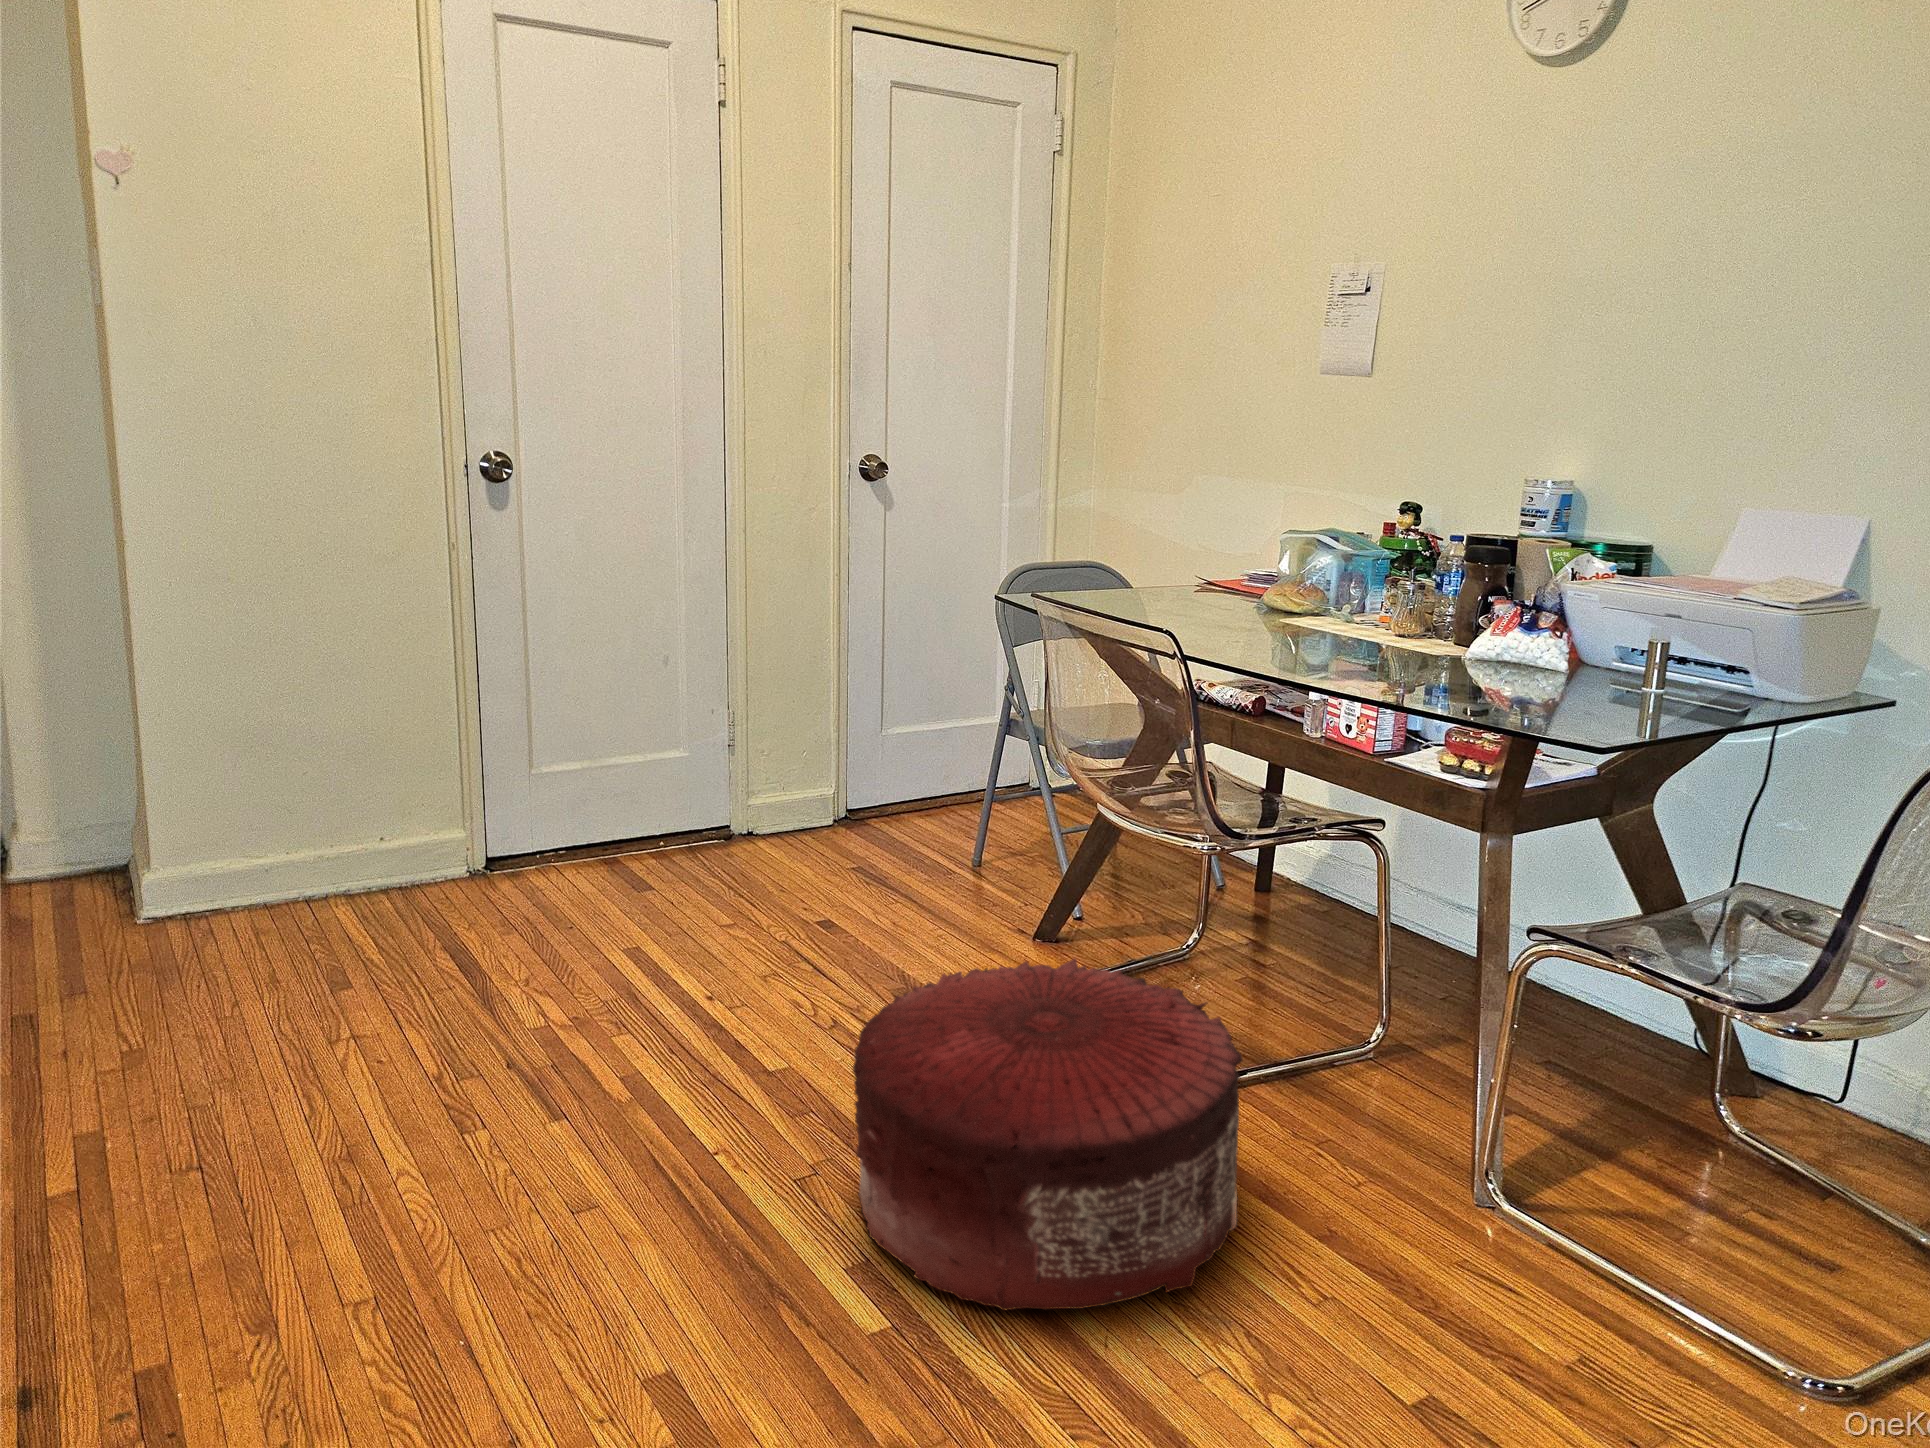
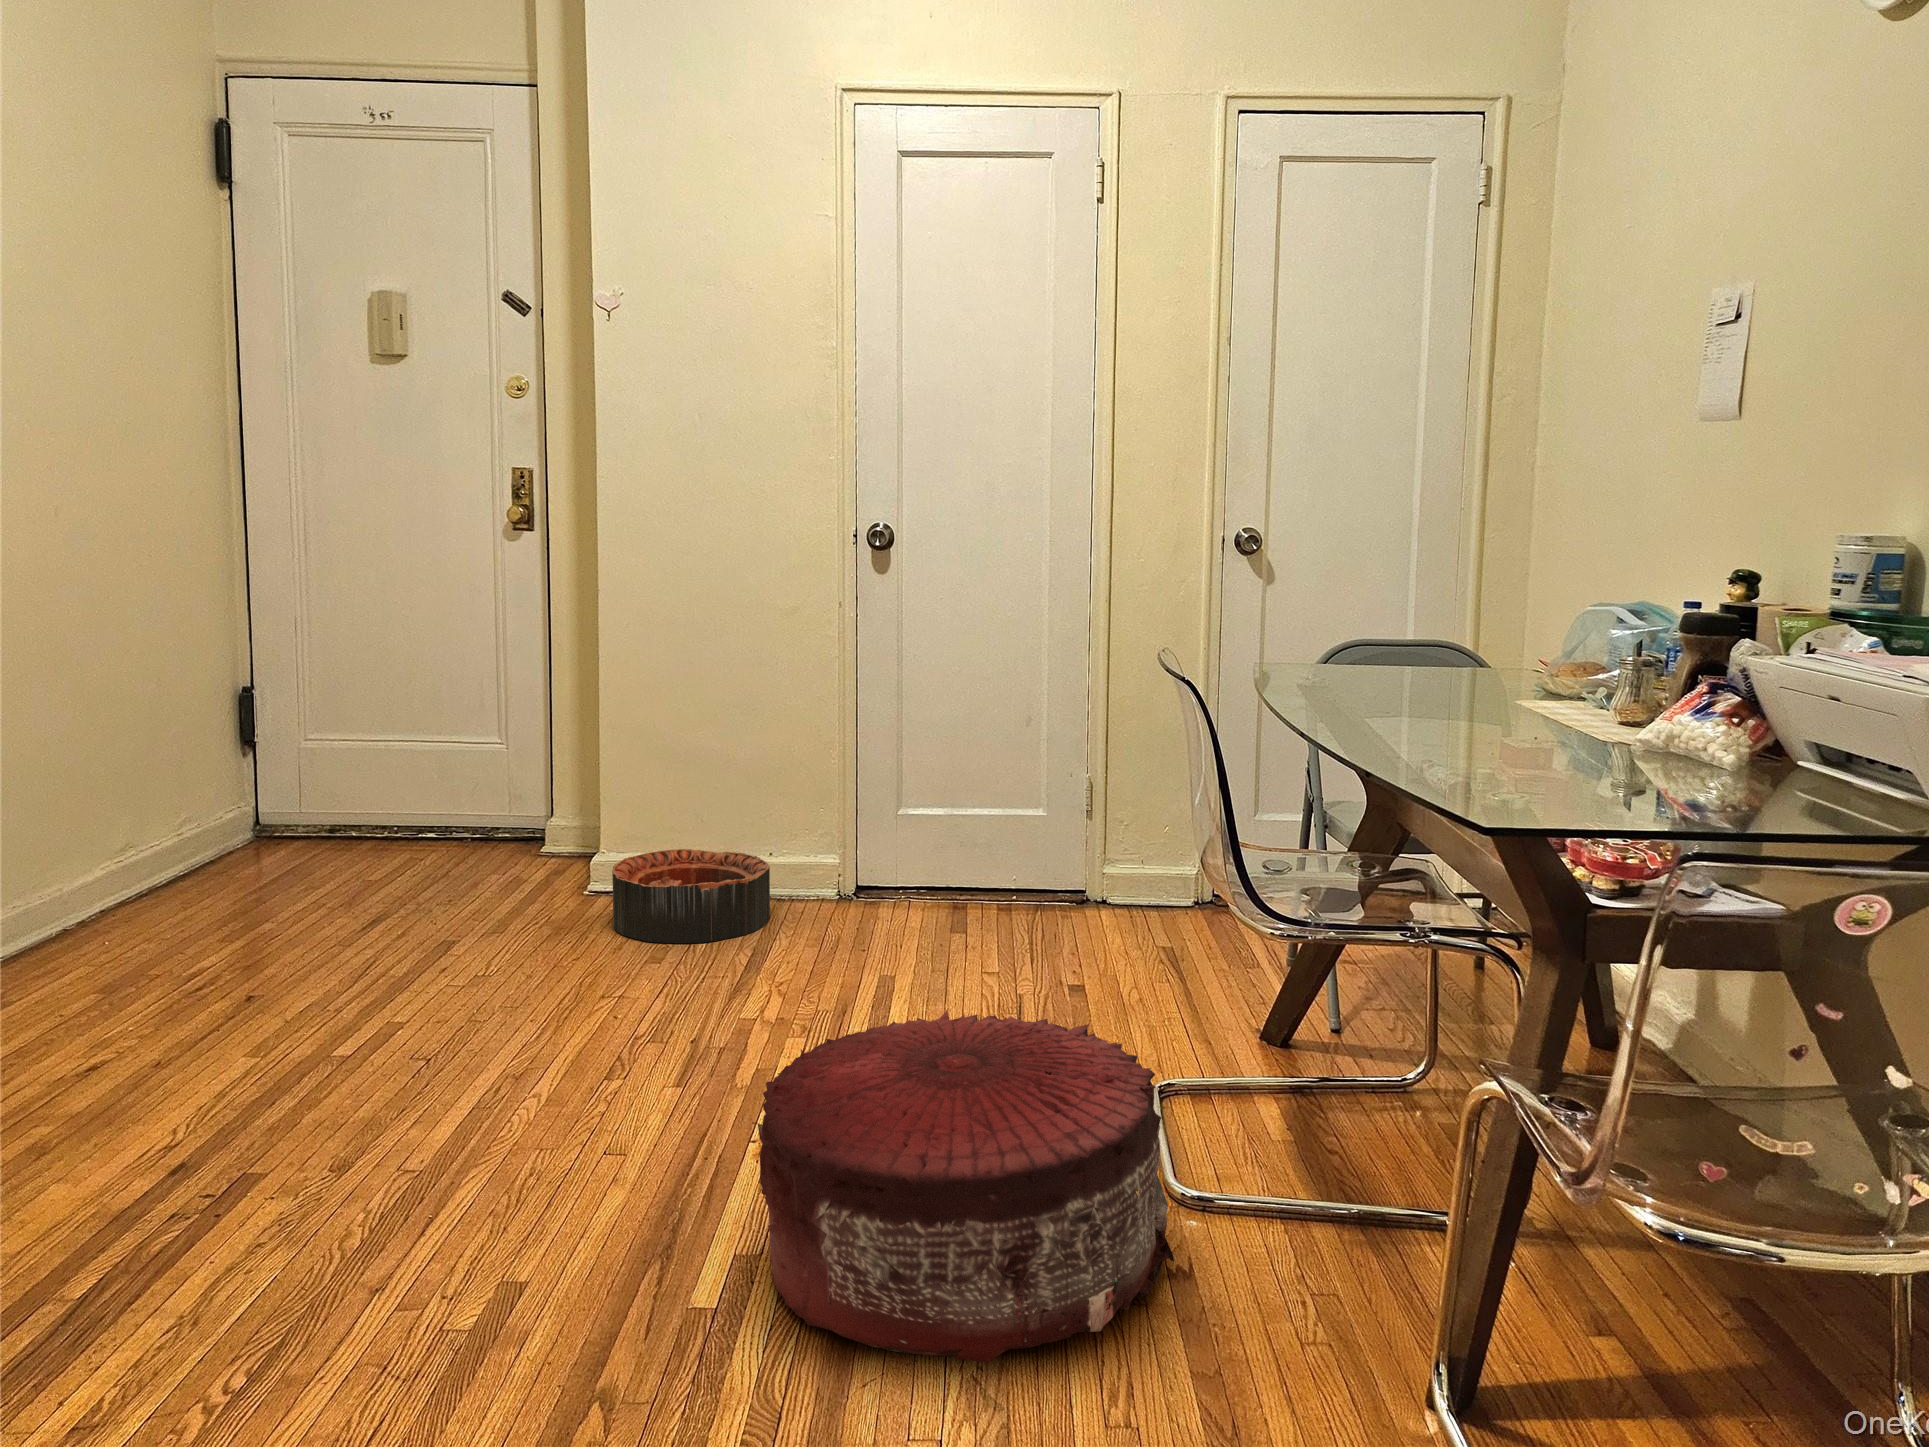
basket: none [214,839,419,963] -> present [612,849,770,943]

